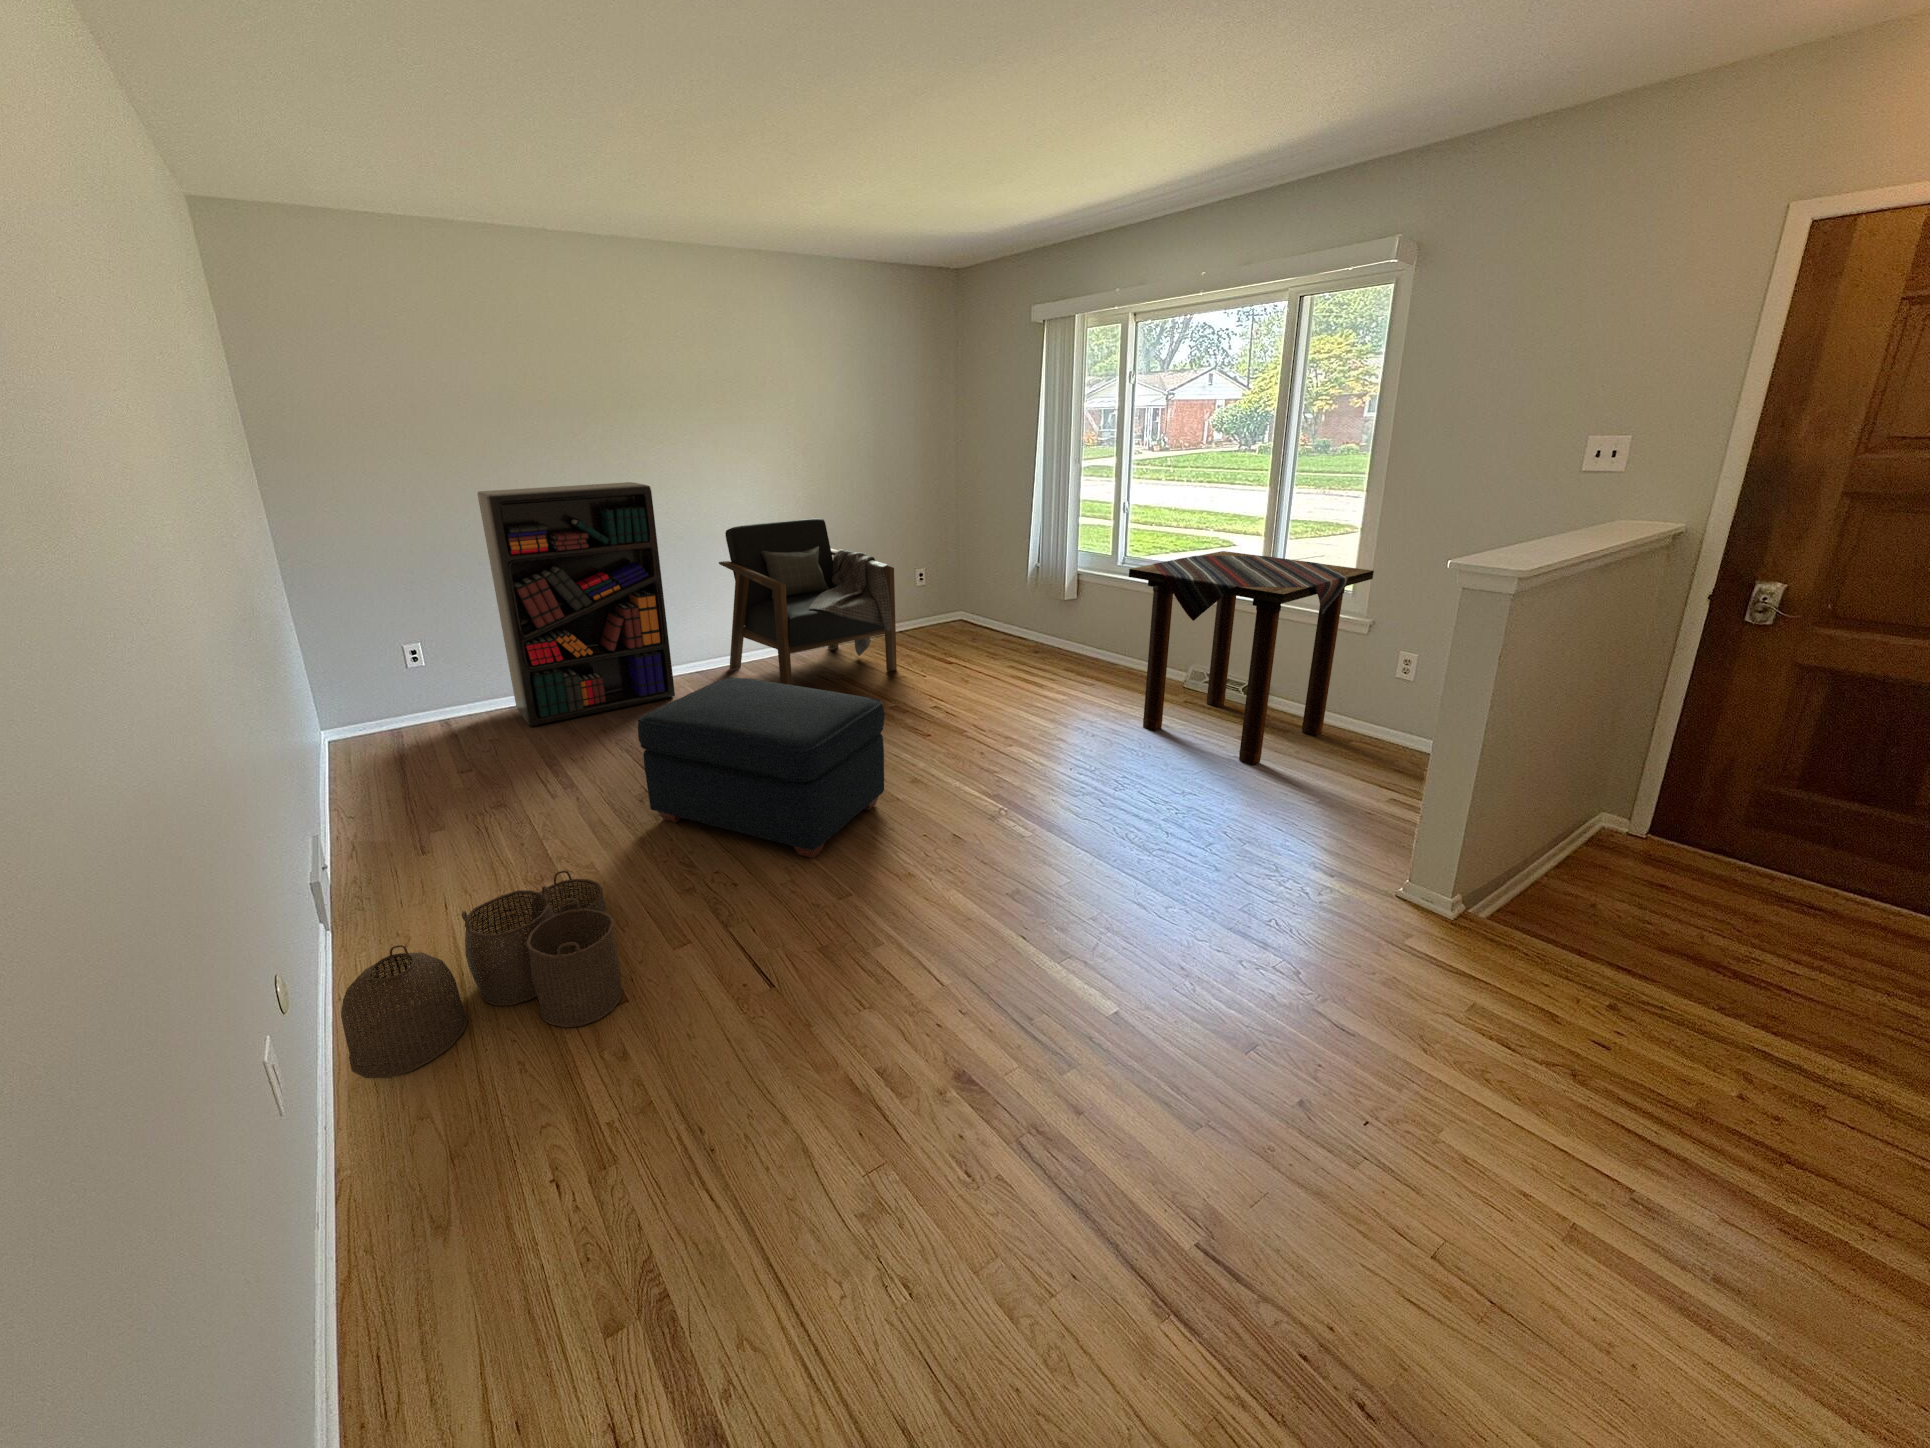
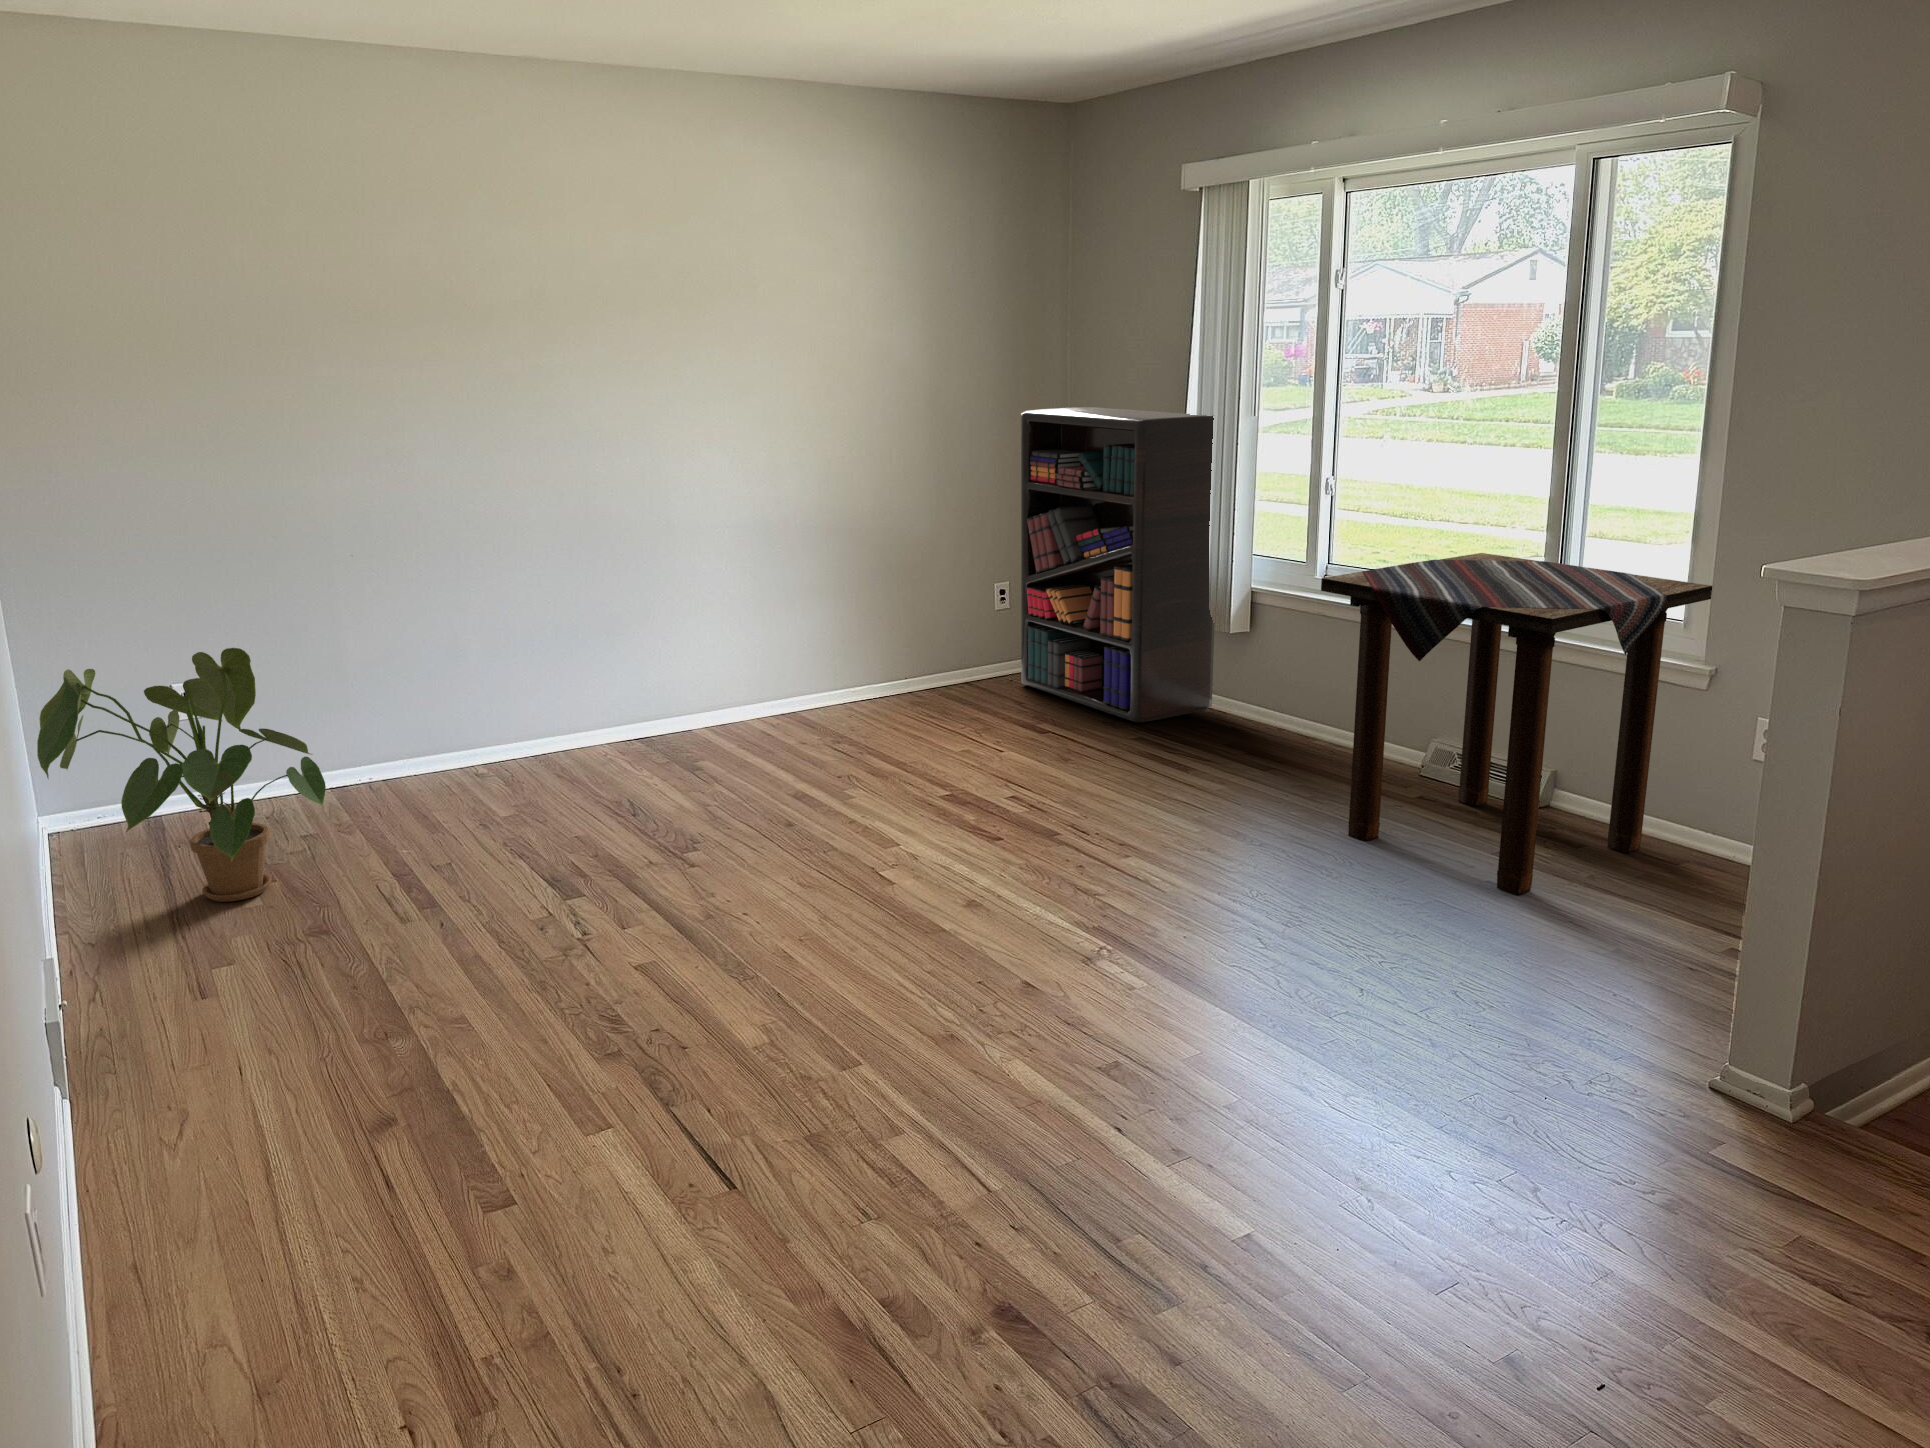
bookshelf: present [477,482,675,726] -> present [1021,407,1214,723]
armchair: present [719,519,897,685] -> none [669,494,954,779]
house plant: none [310,624,503,785] -> present [37,648,326,902]
ottoman: present [638,678,885,858] -> none [537,739,921,1016]
woven basket: present [341,870,622,1078] -> none [100,1017,506,1293]

